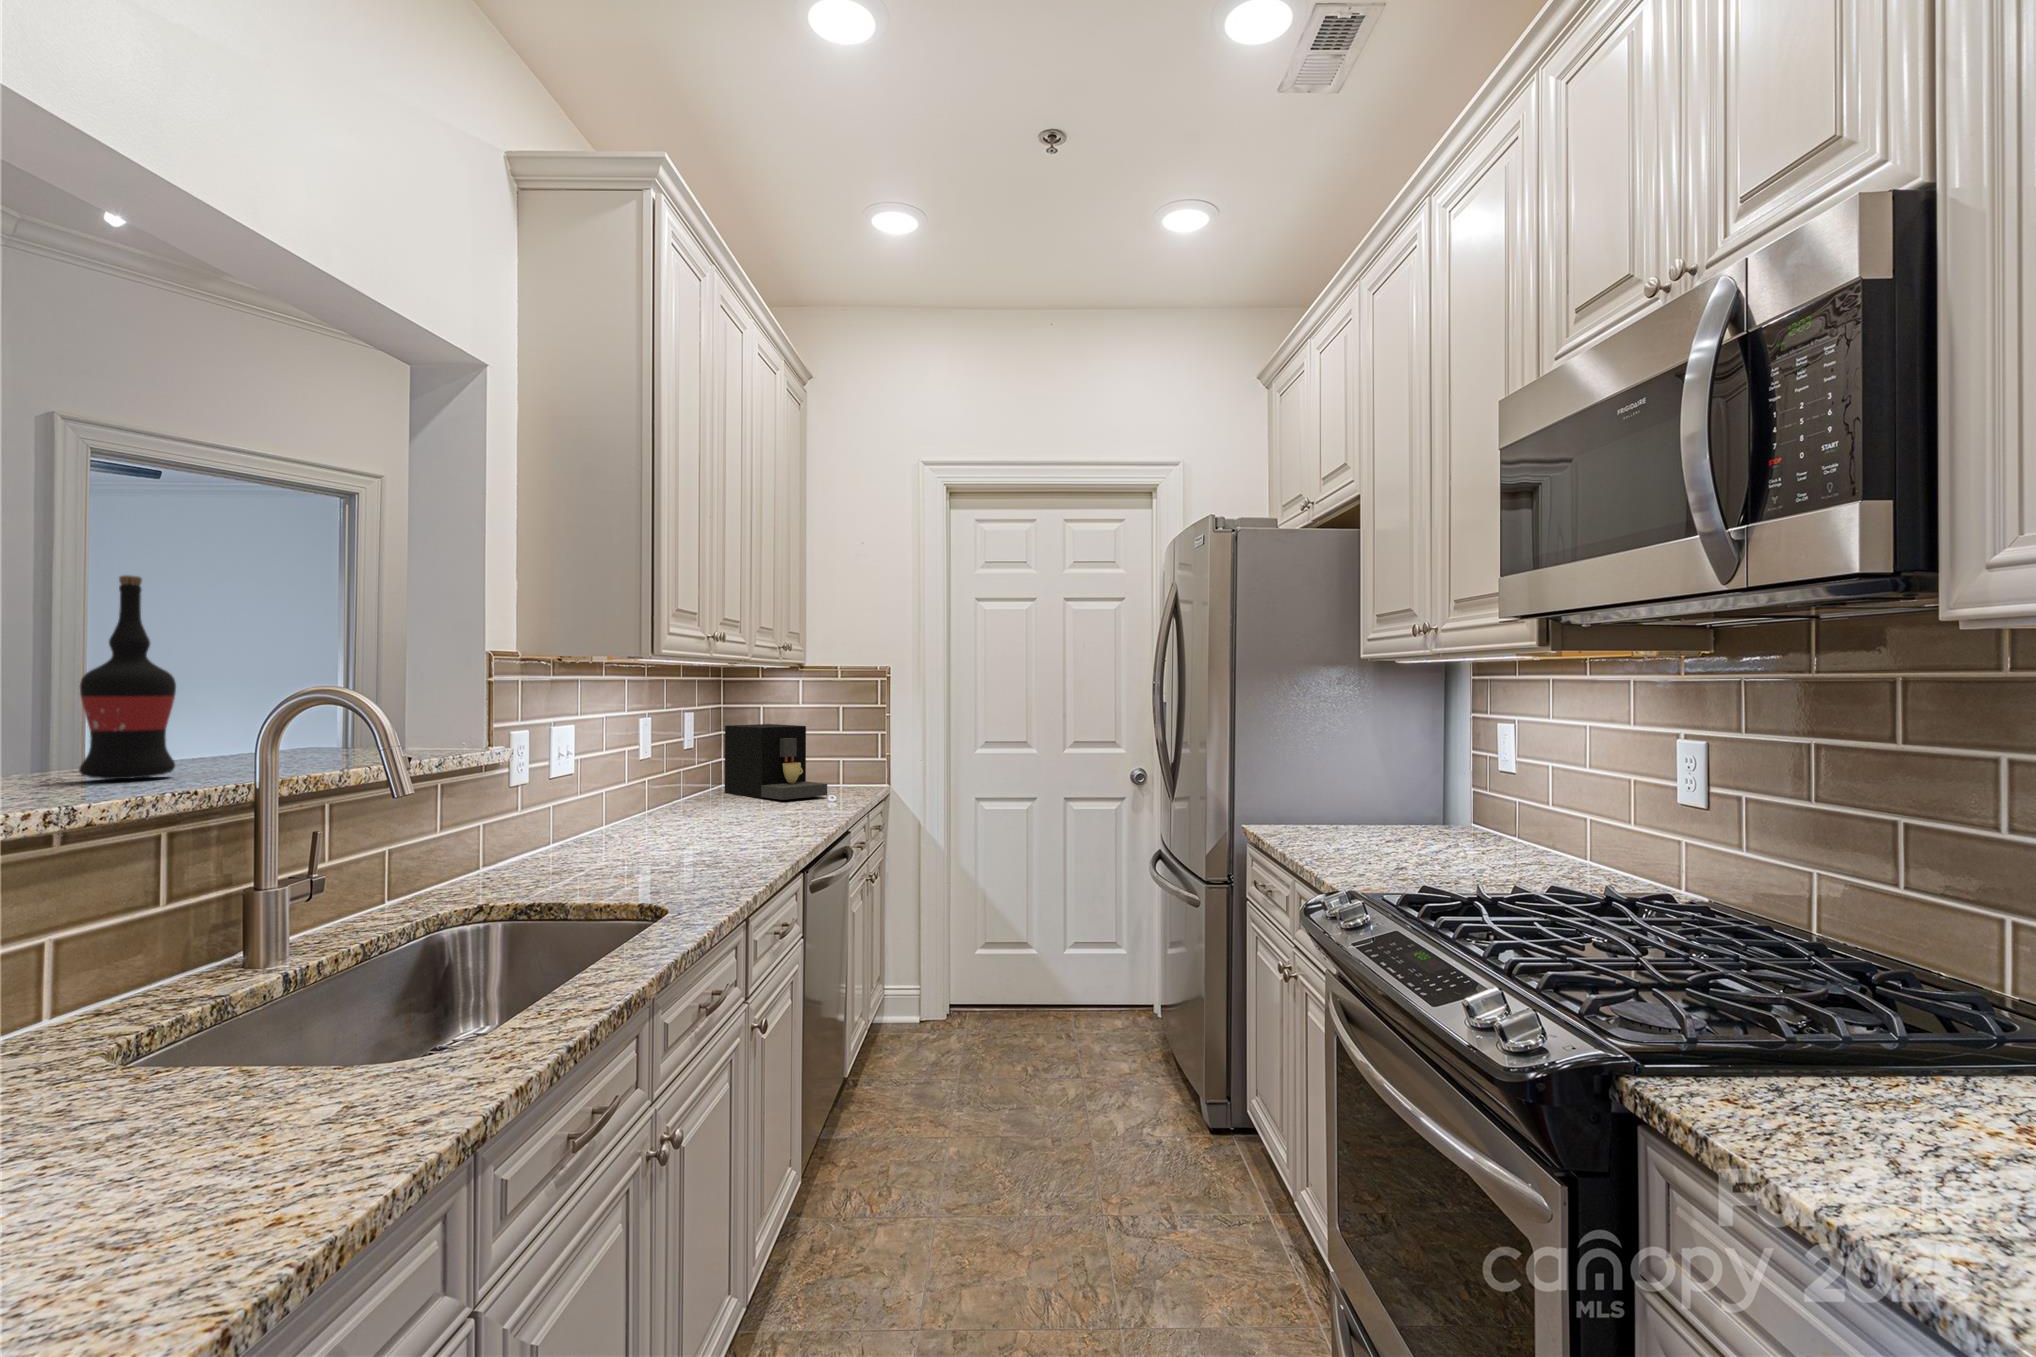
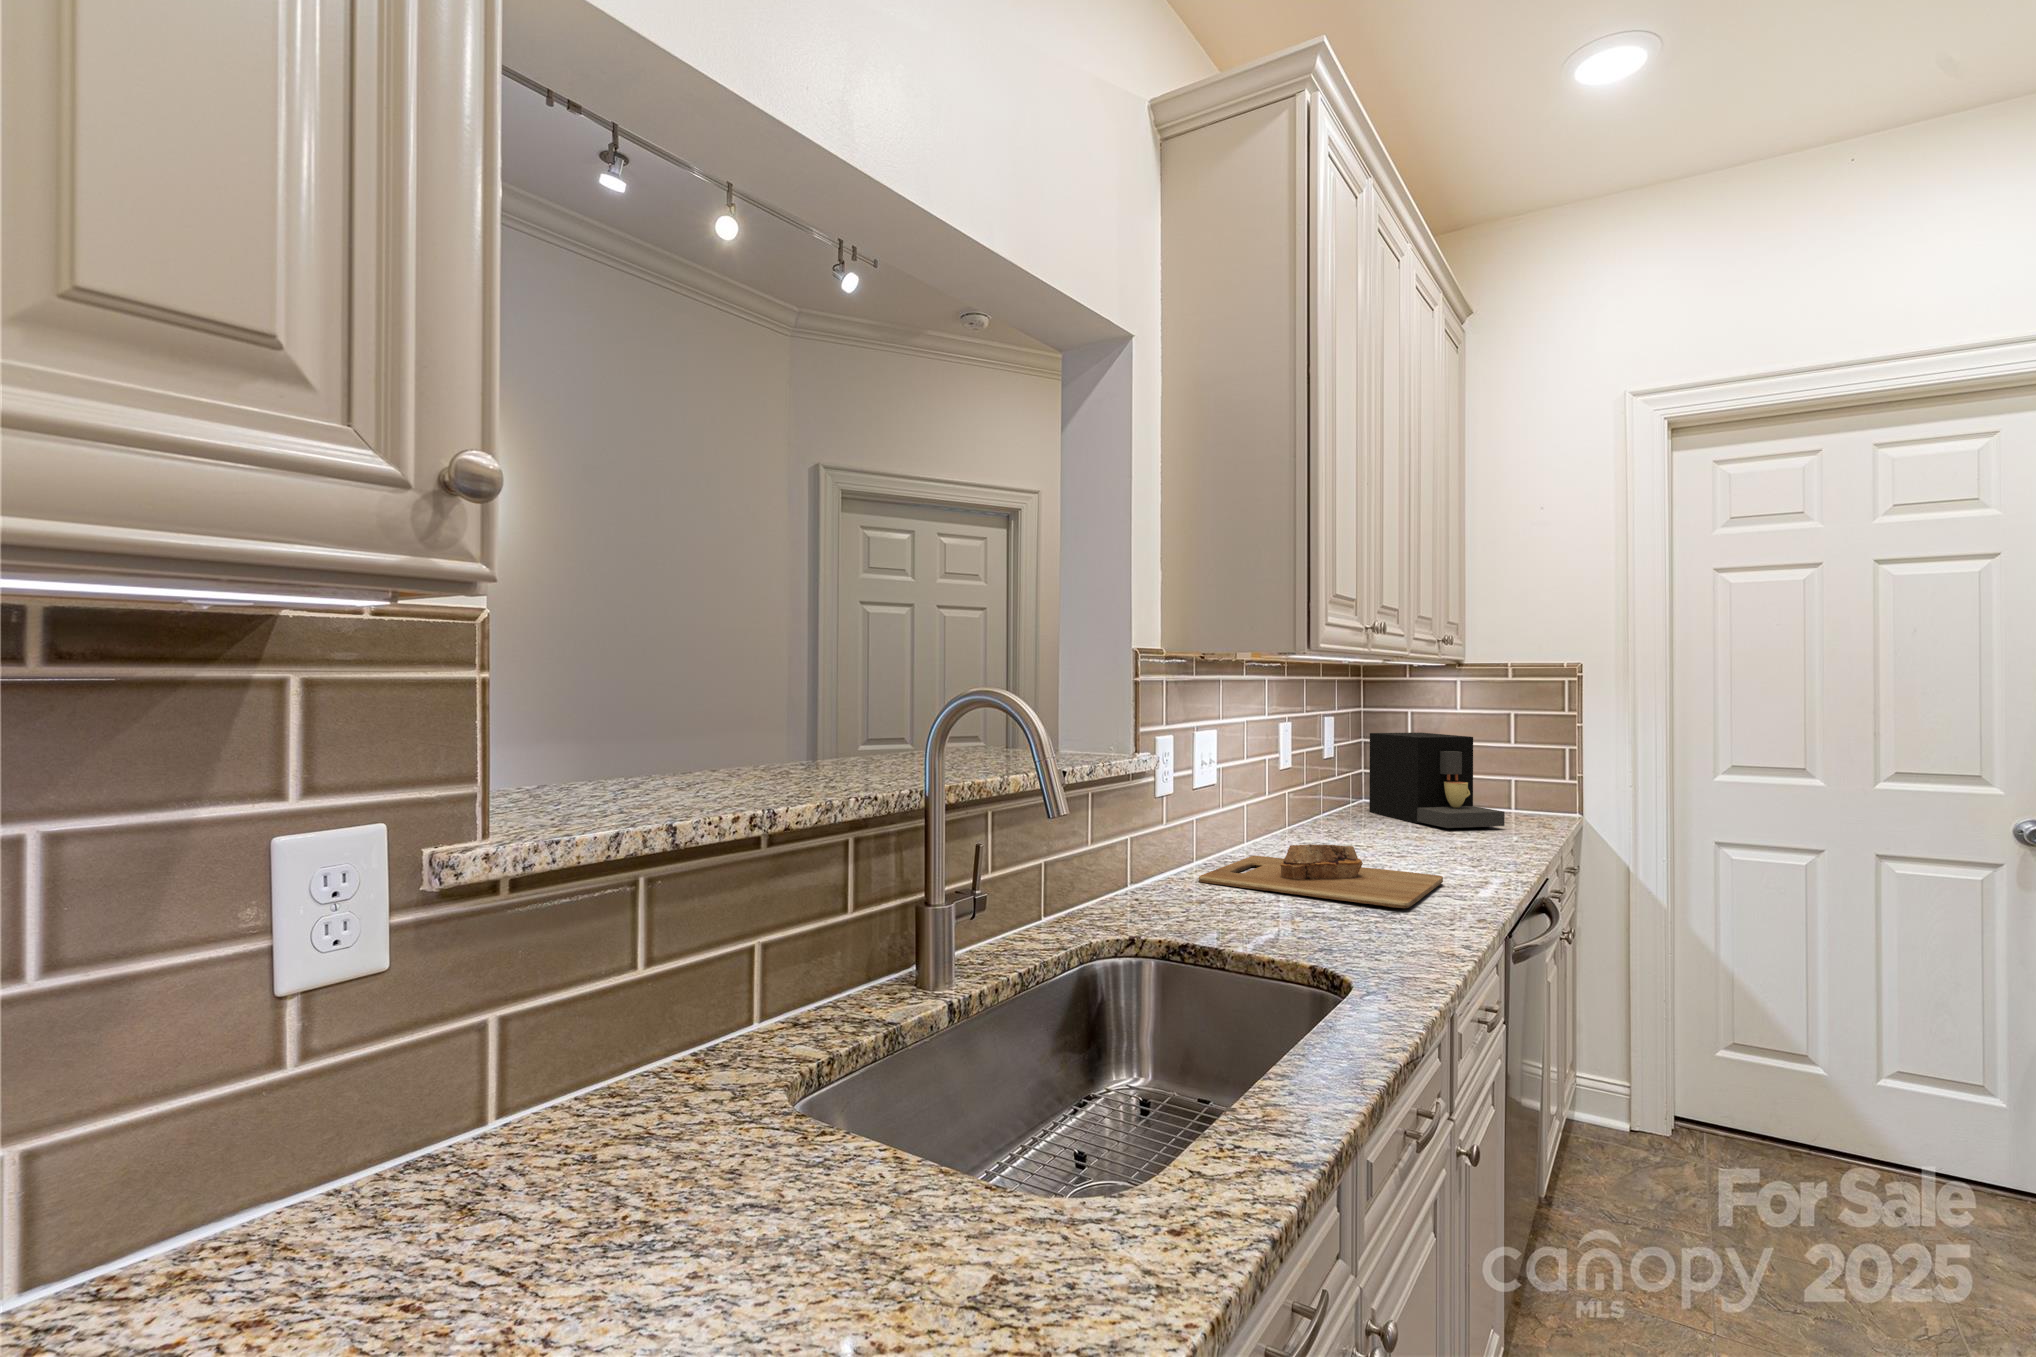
wine bottle: present [79,575,176,779] -> none [798,577,868,774]
cutting board: none [554,816,764,859] -> present [1199,844,1443,908]

